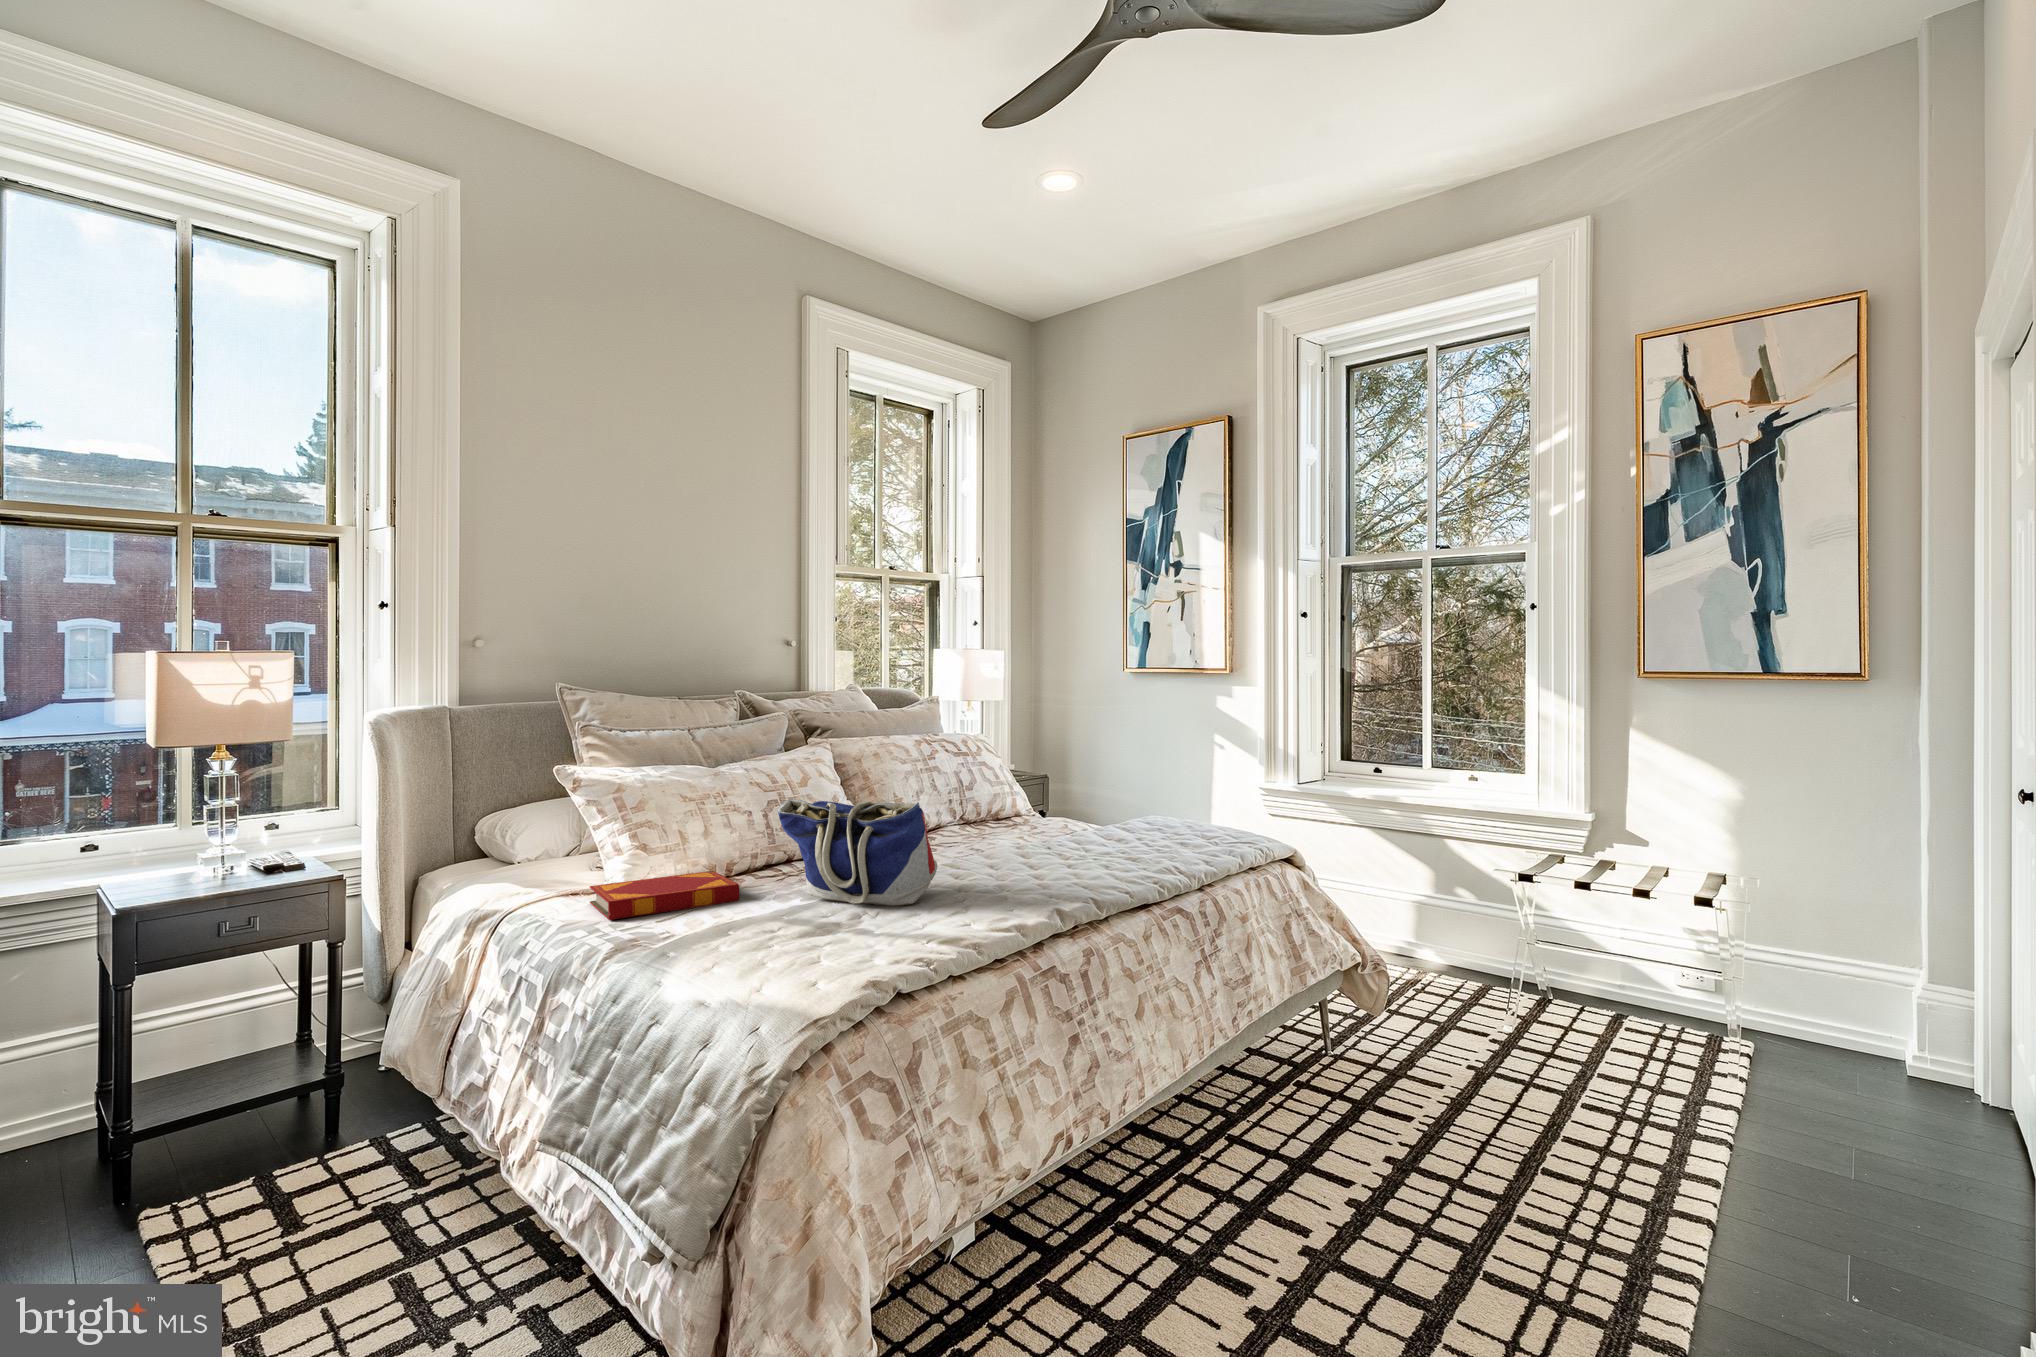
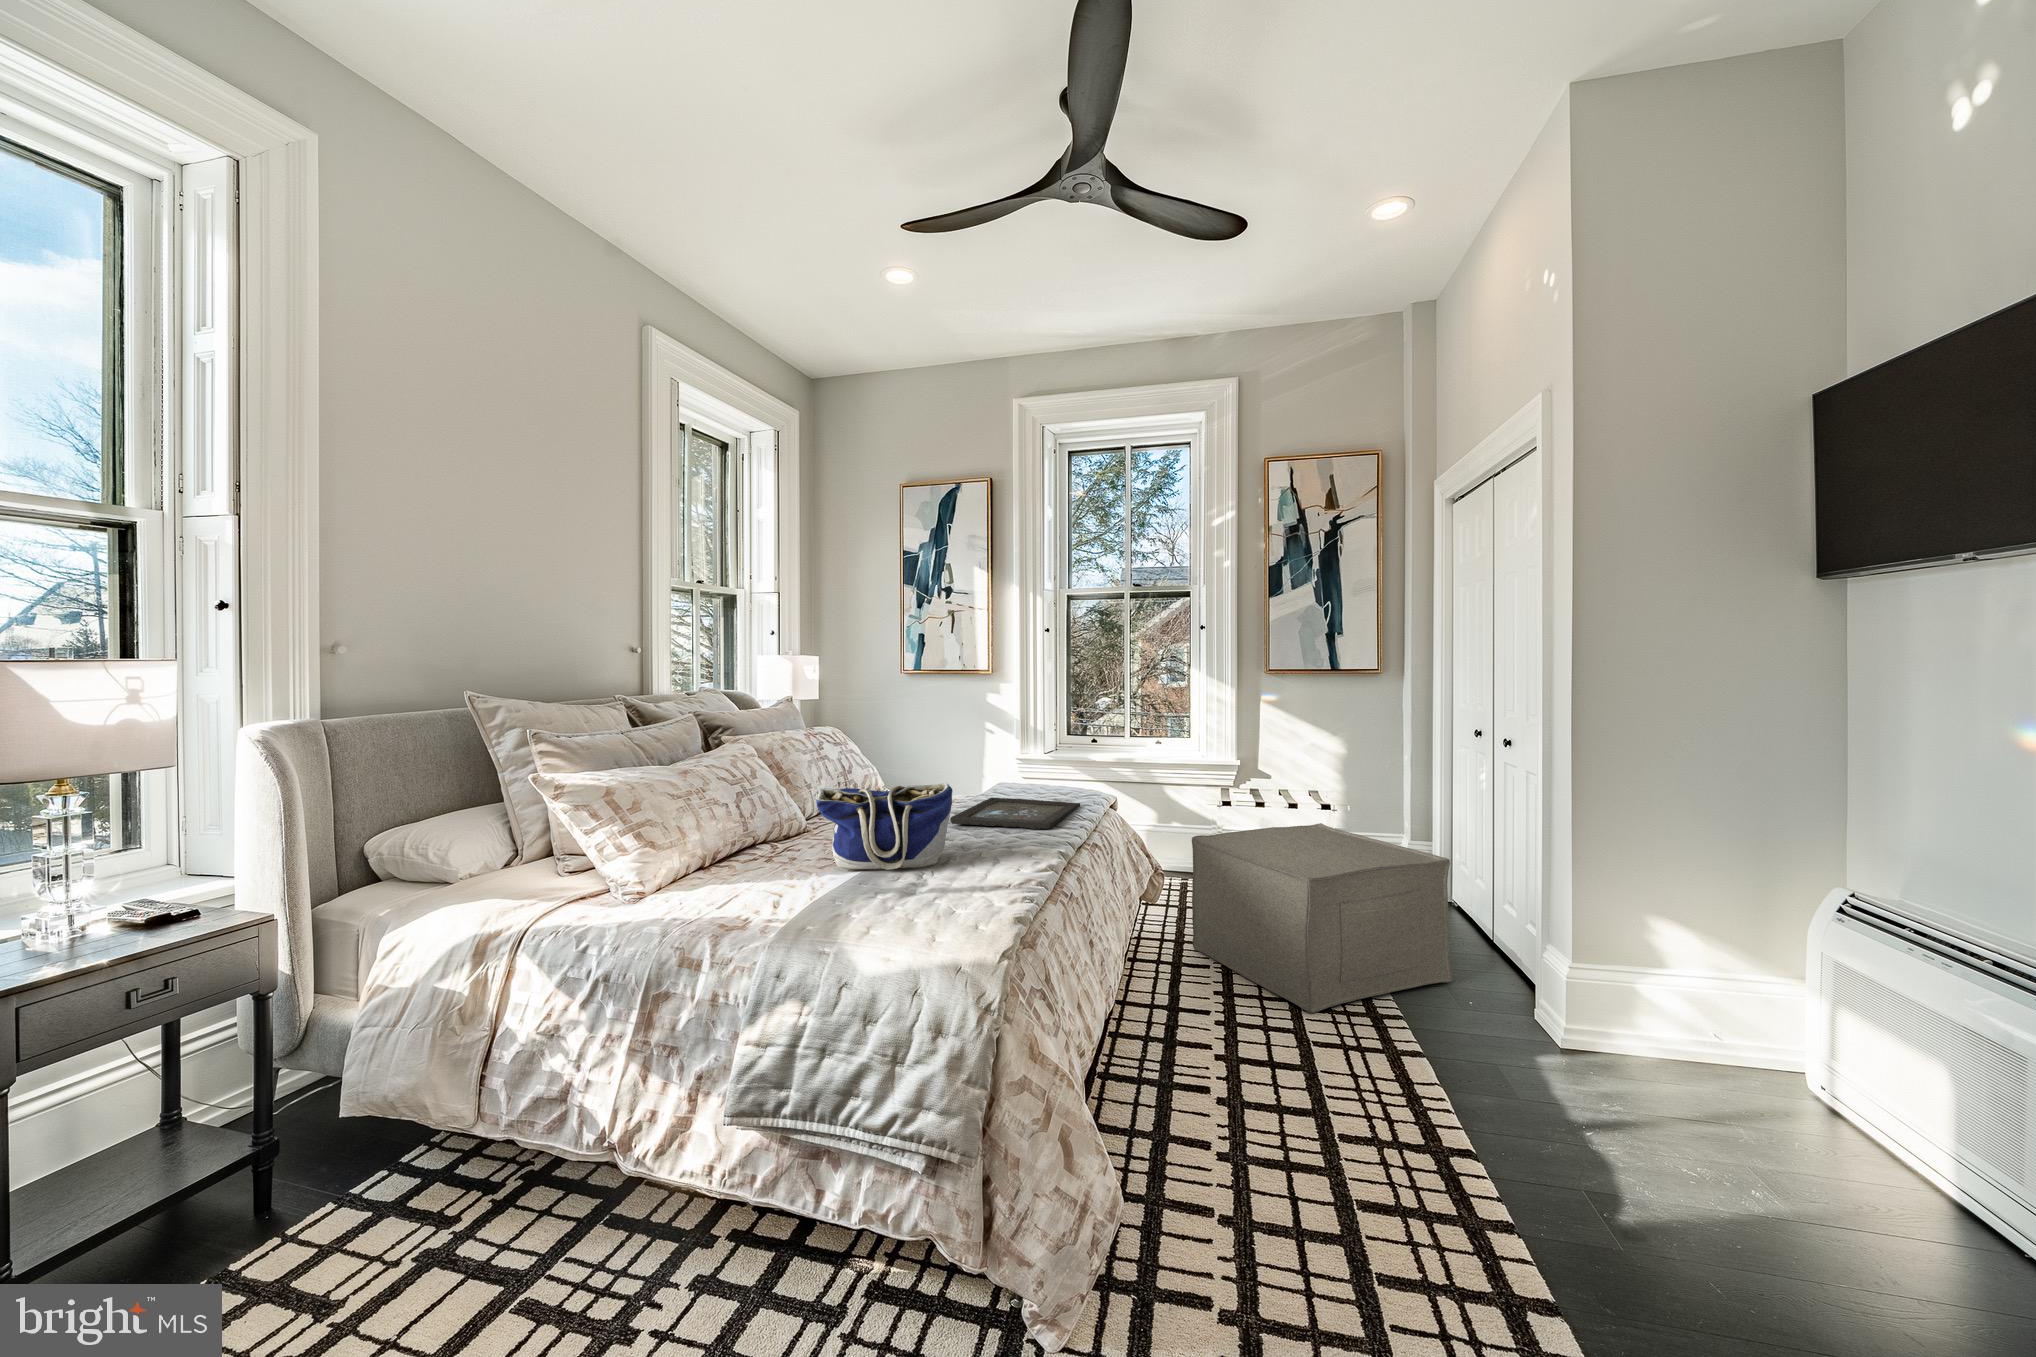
tray: none [1011,833,1209,877] -> present [950,798,1080,829]
hardback book: present [590,871,740,920] -> none [630,858,775,911]
ottoman: none [1415,916,1862,1229] -> present [1192,823,1452,1013]

